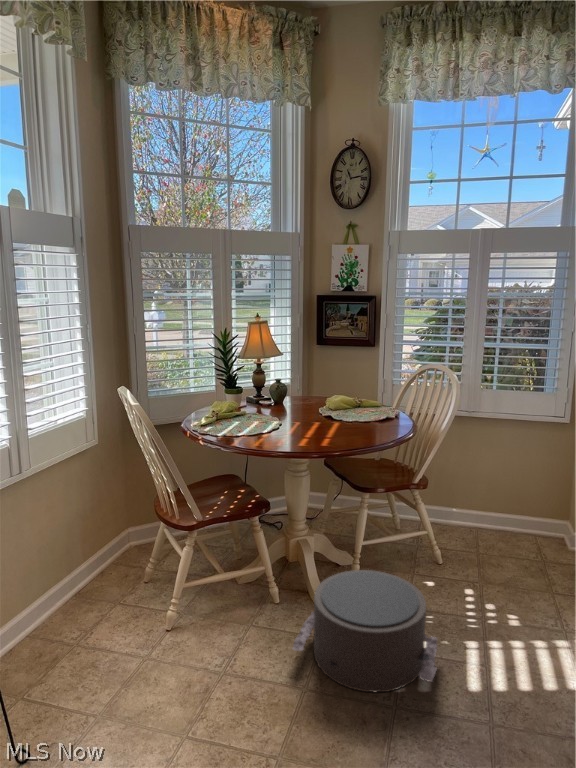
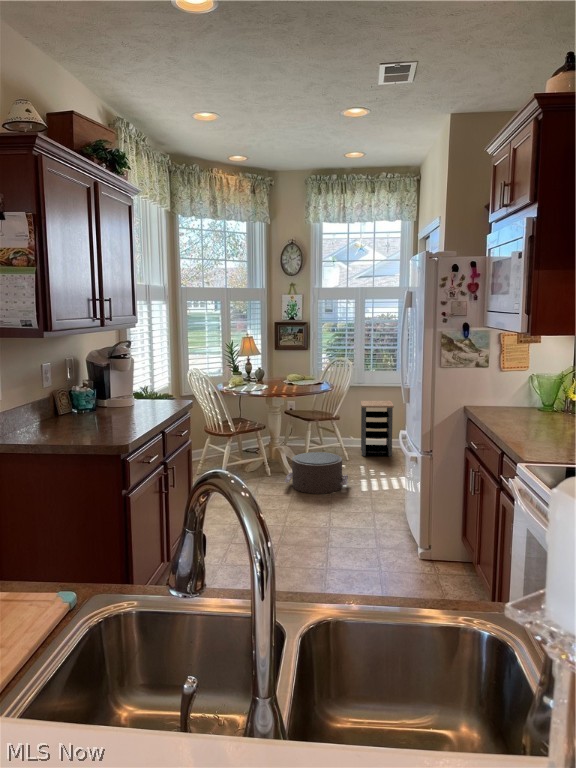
side table: none [466,443,538,559] -> present [361,401,394,456]

